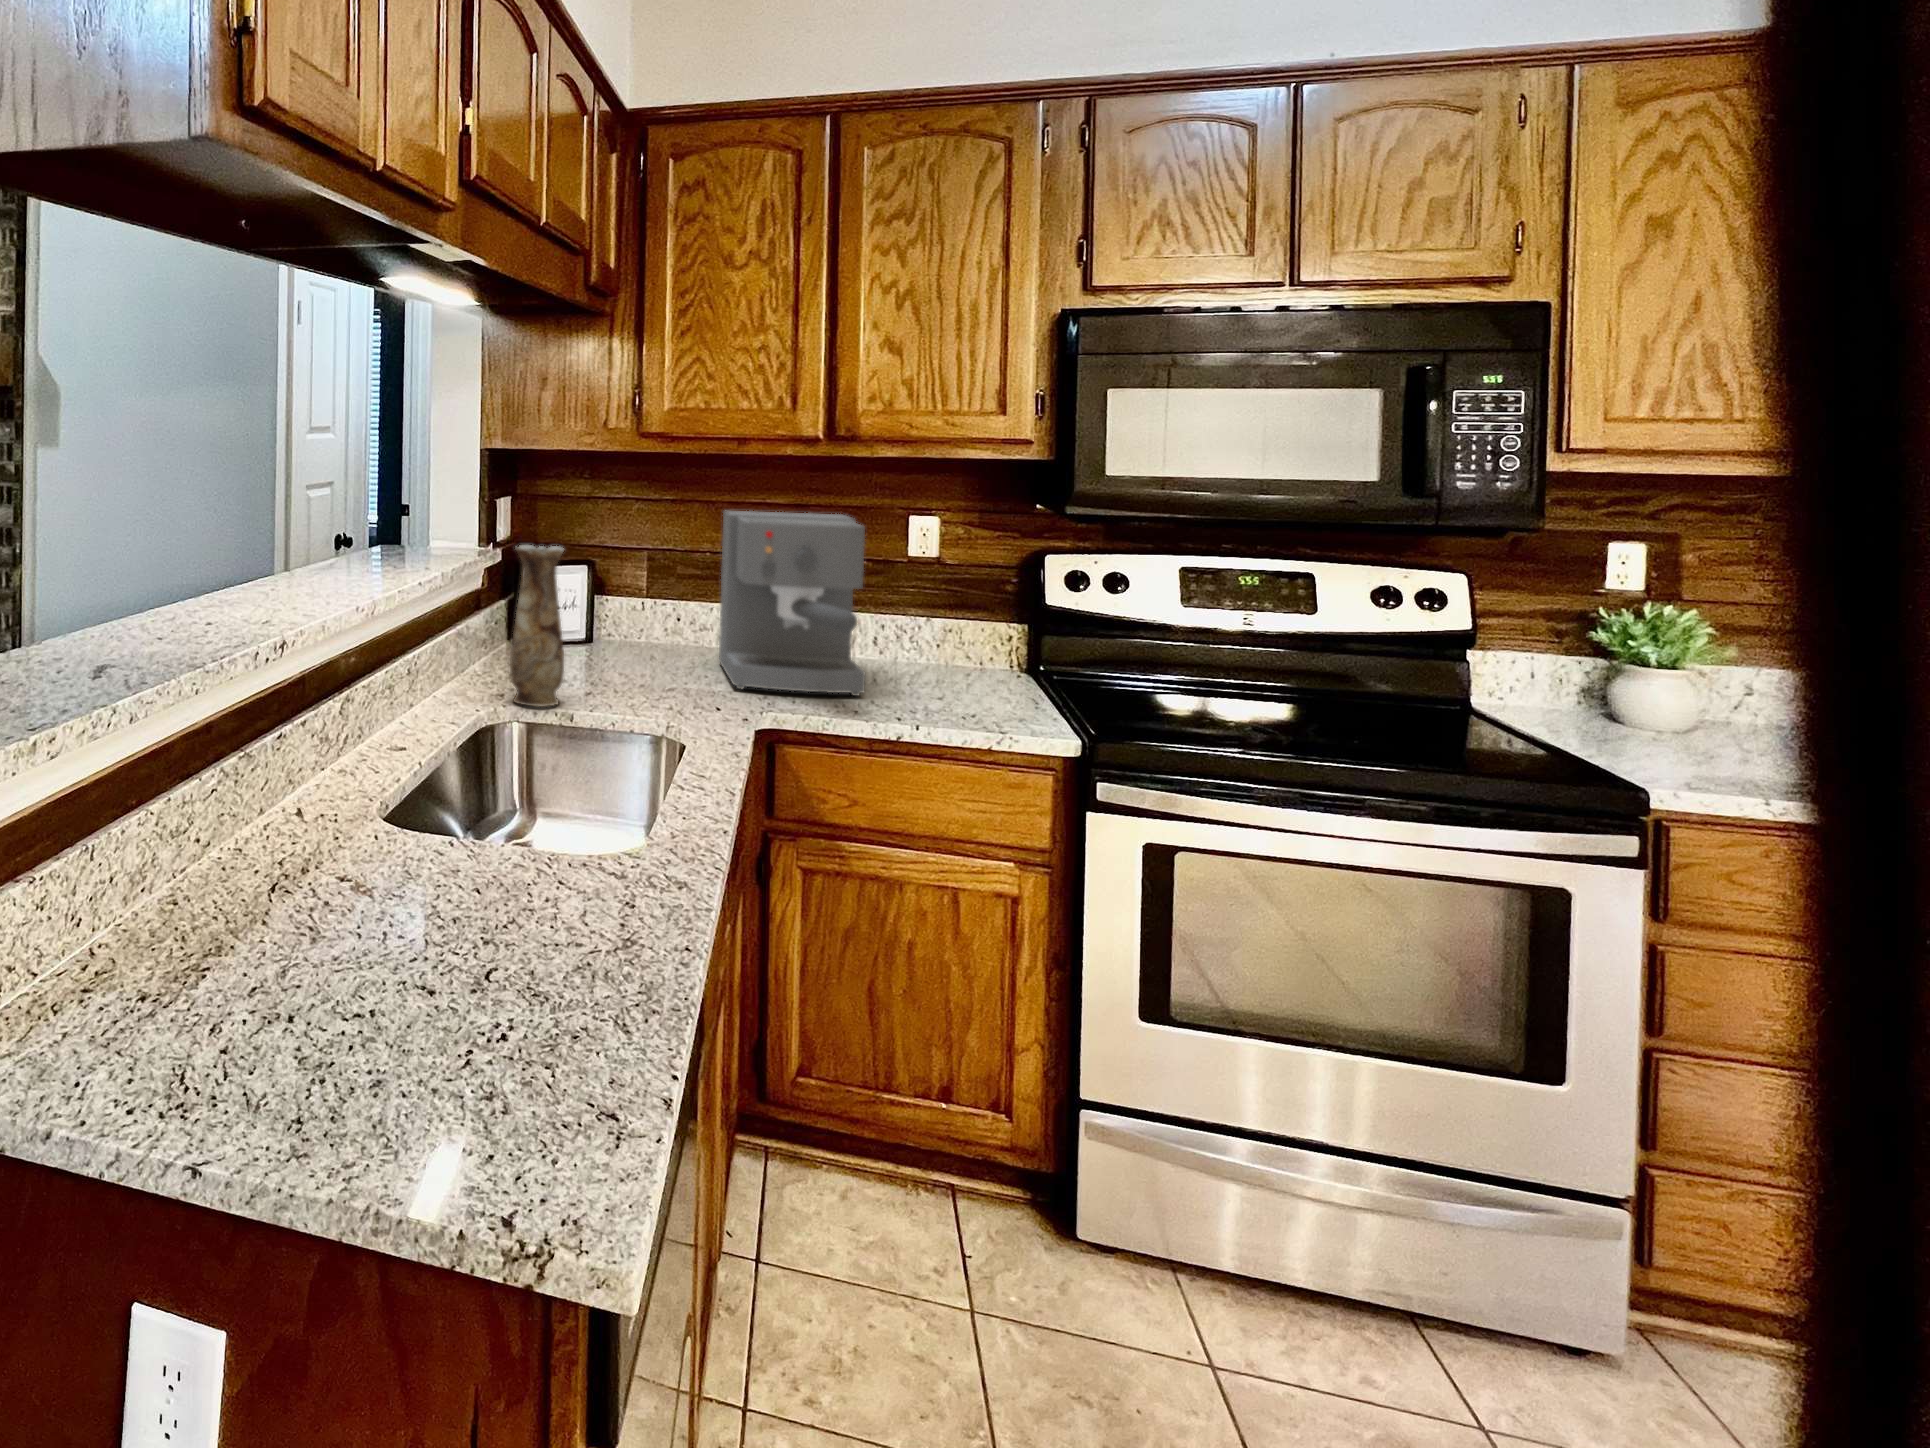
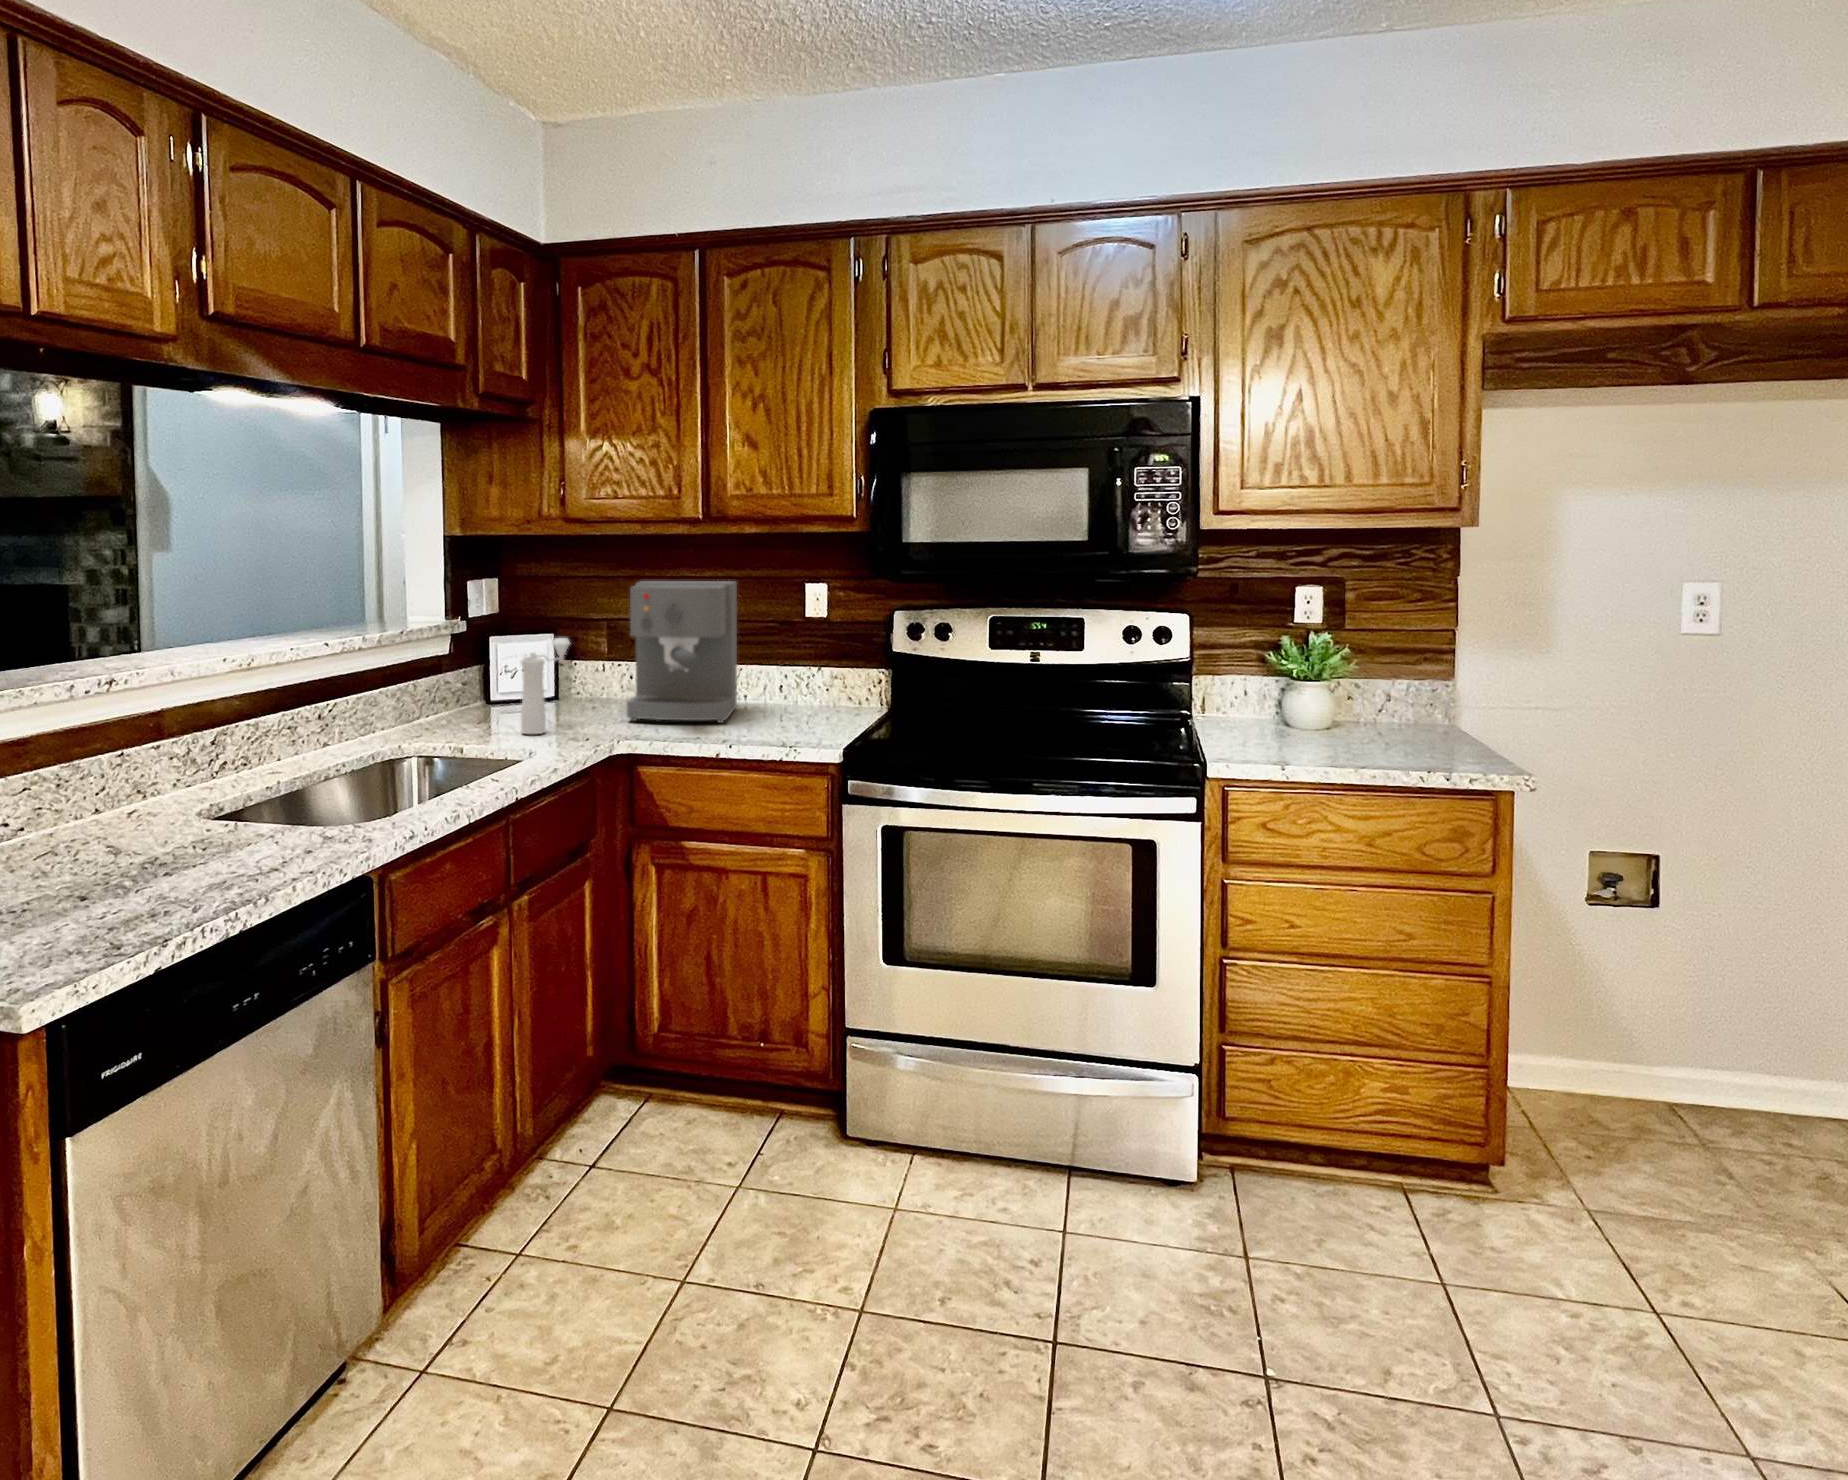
vase: present [510,545,564,707] -> none [434,609,478,734]
pepper mill: none [622,583,672,710] -> present [521,638,570,734]

